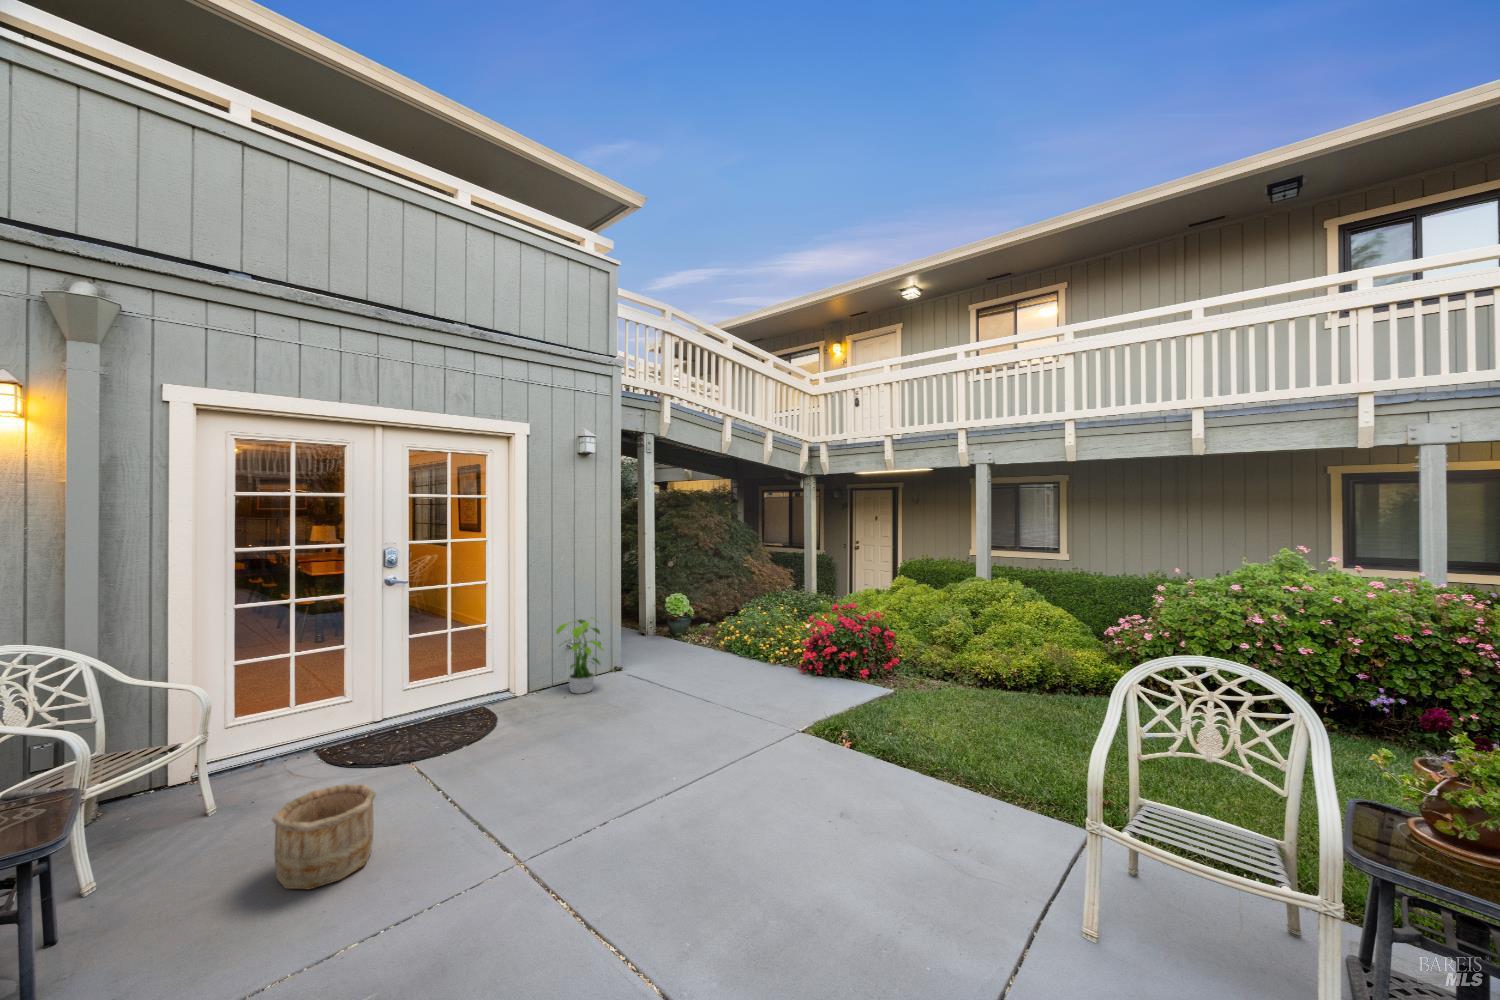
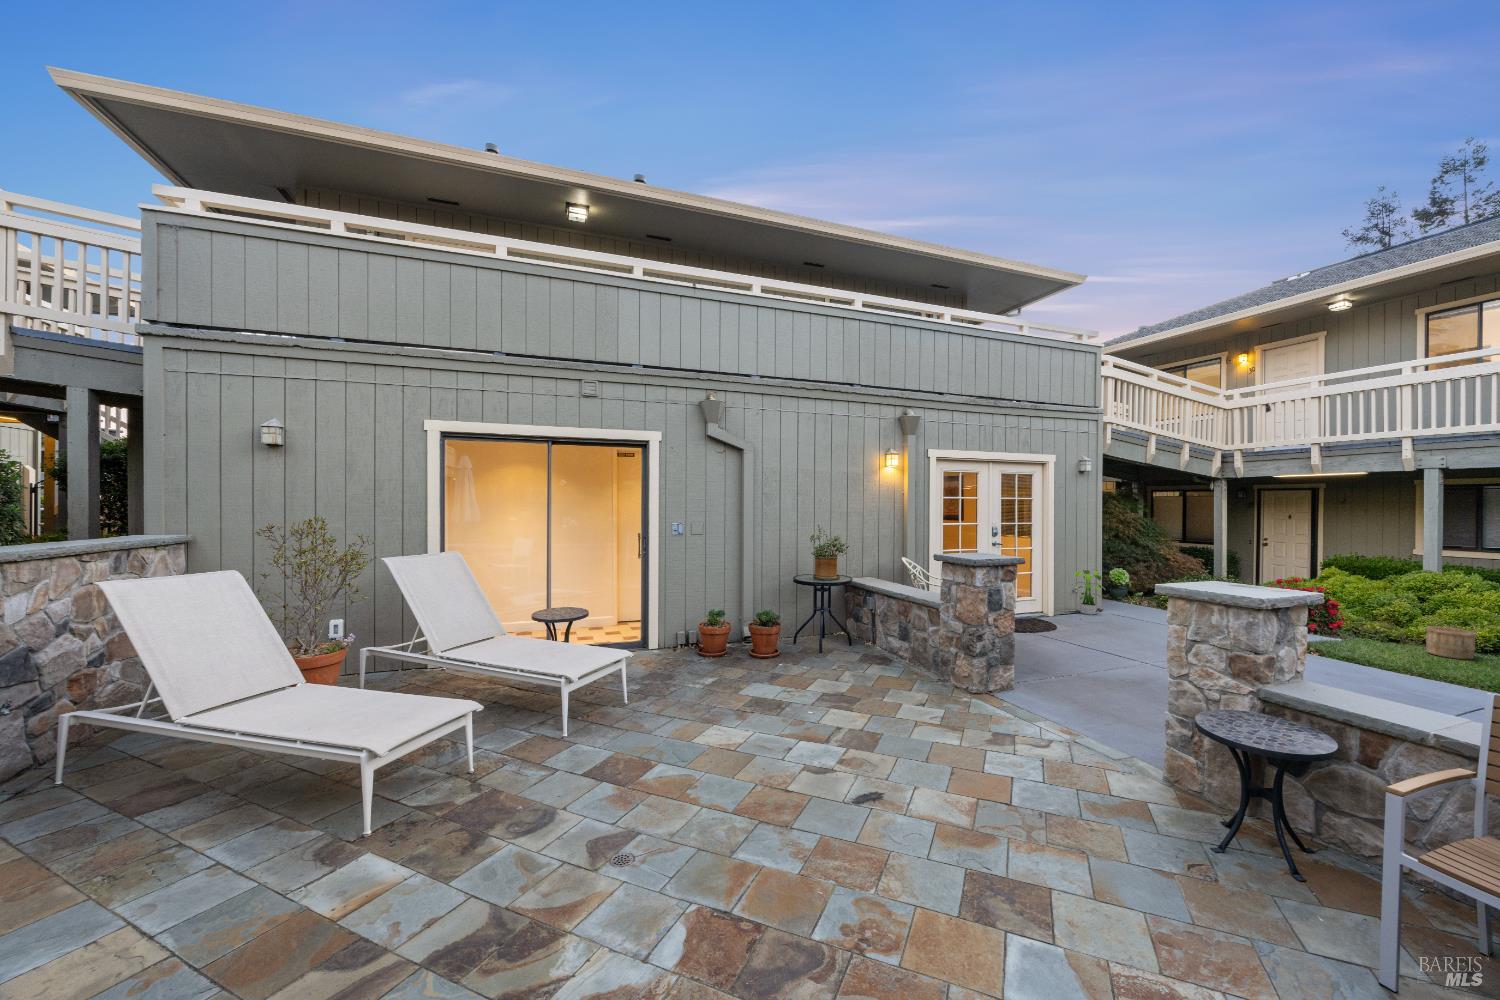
wooden bucket: present [272,784,376,890] -> present [1426,626,1477,659]

